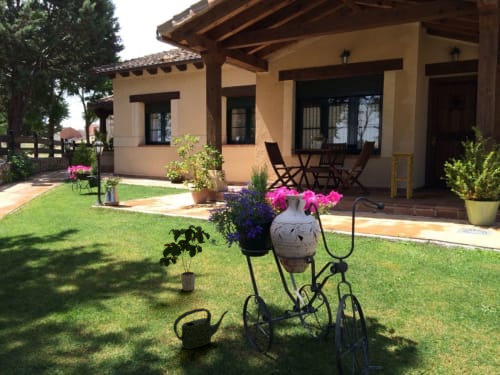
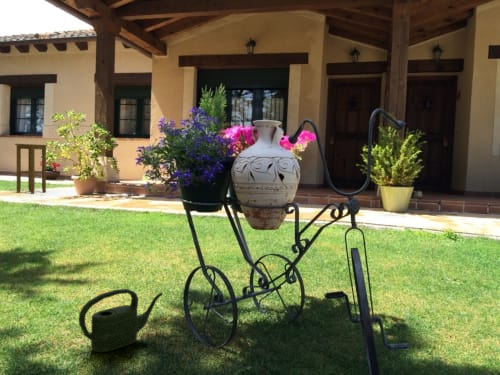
stool: present [391,153,415,199] -> present [15,144,47,194]
potted plant: present [160,225,210,291] -> none [45,189,119,280]

